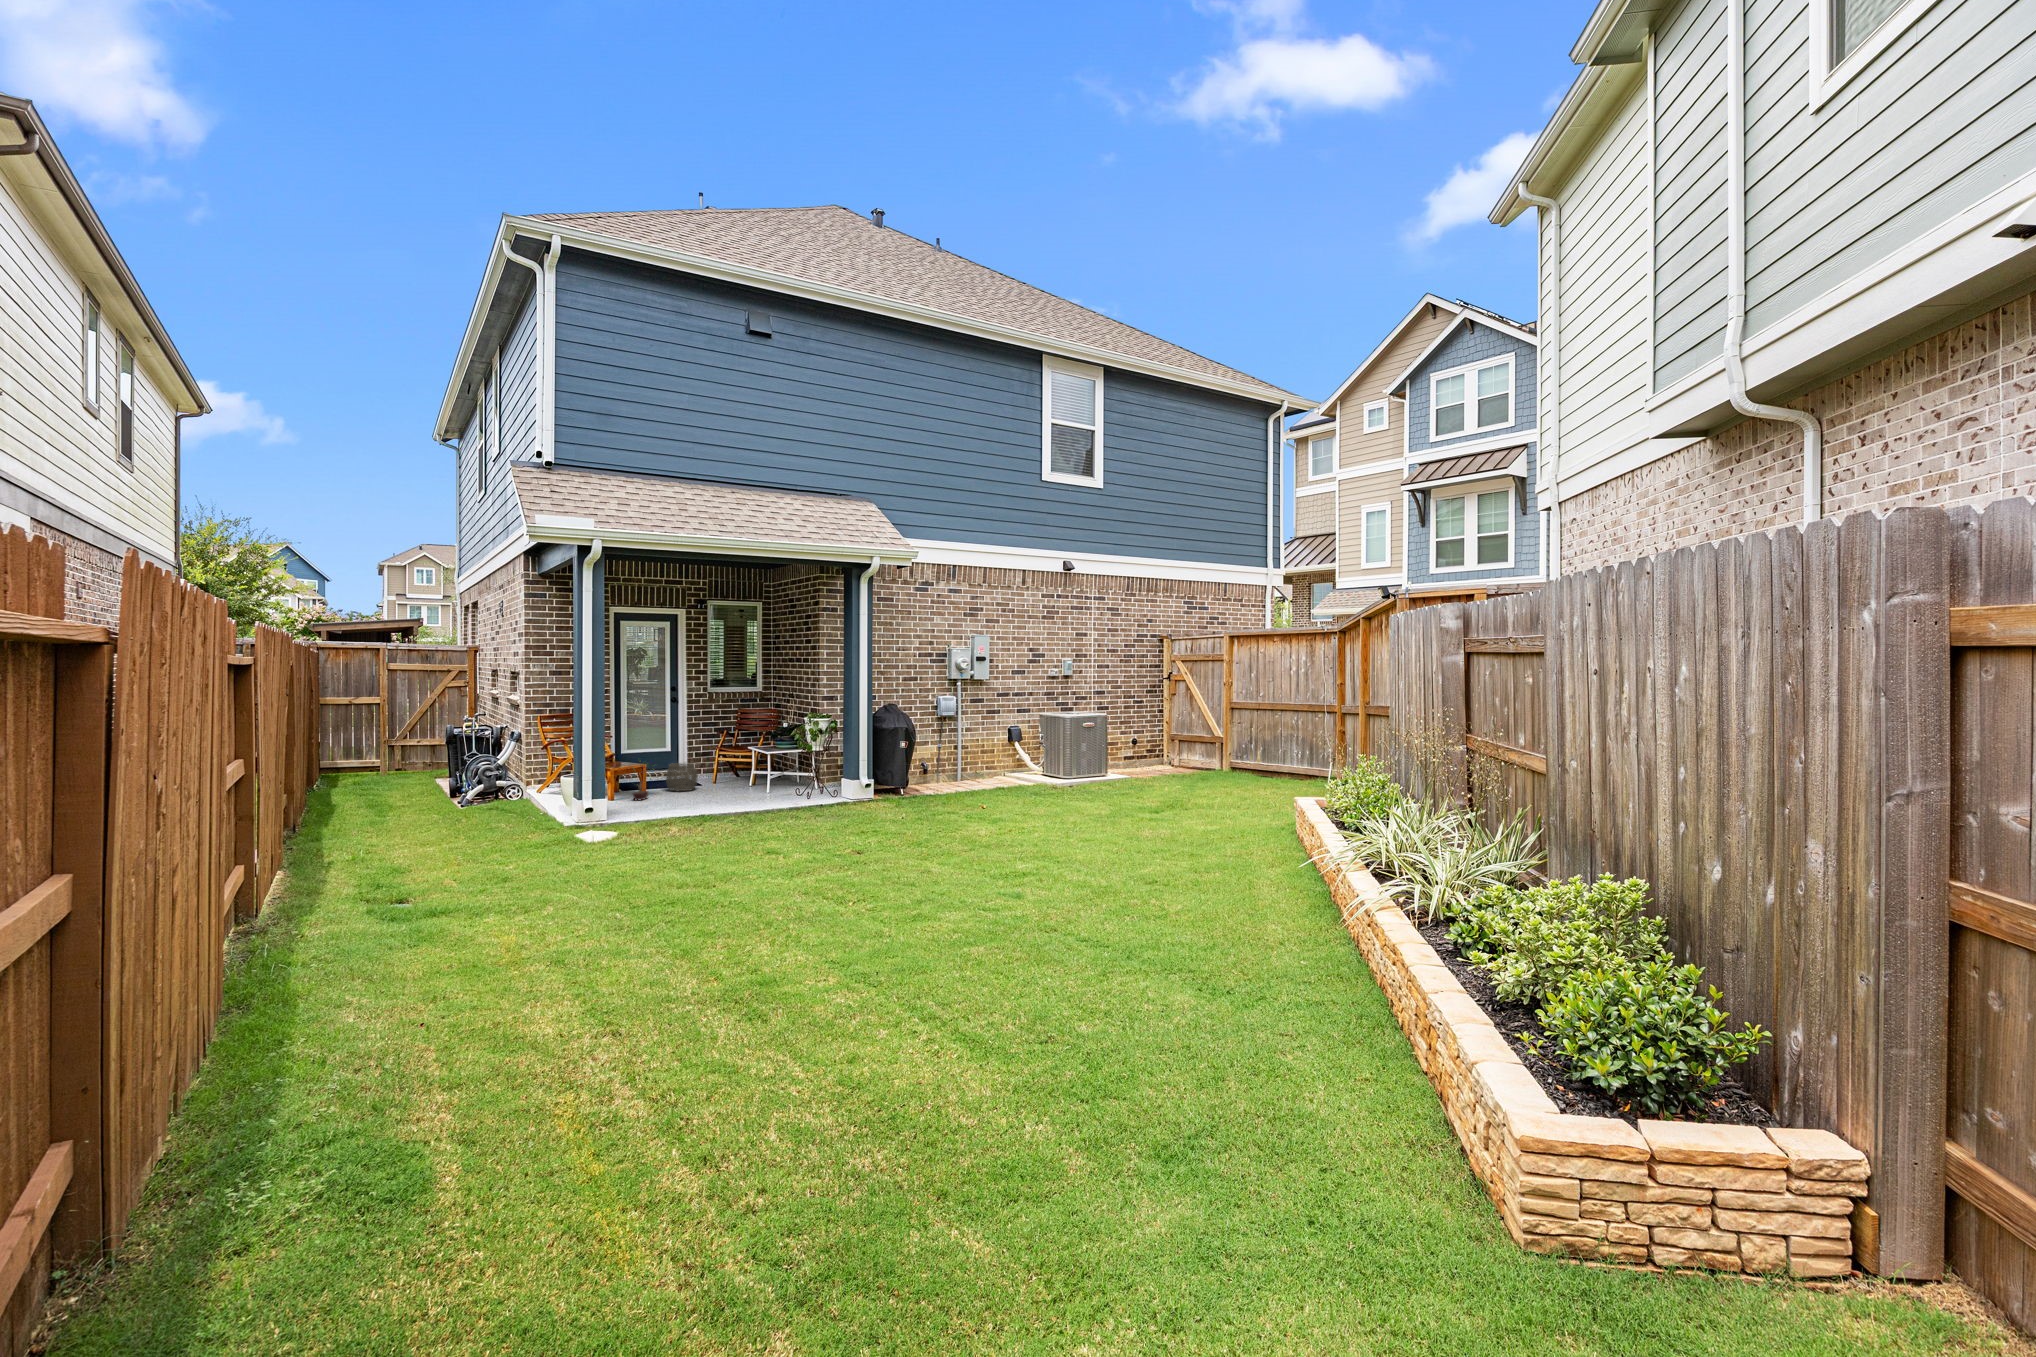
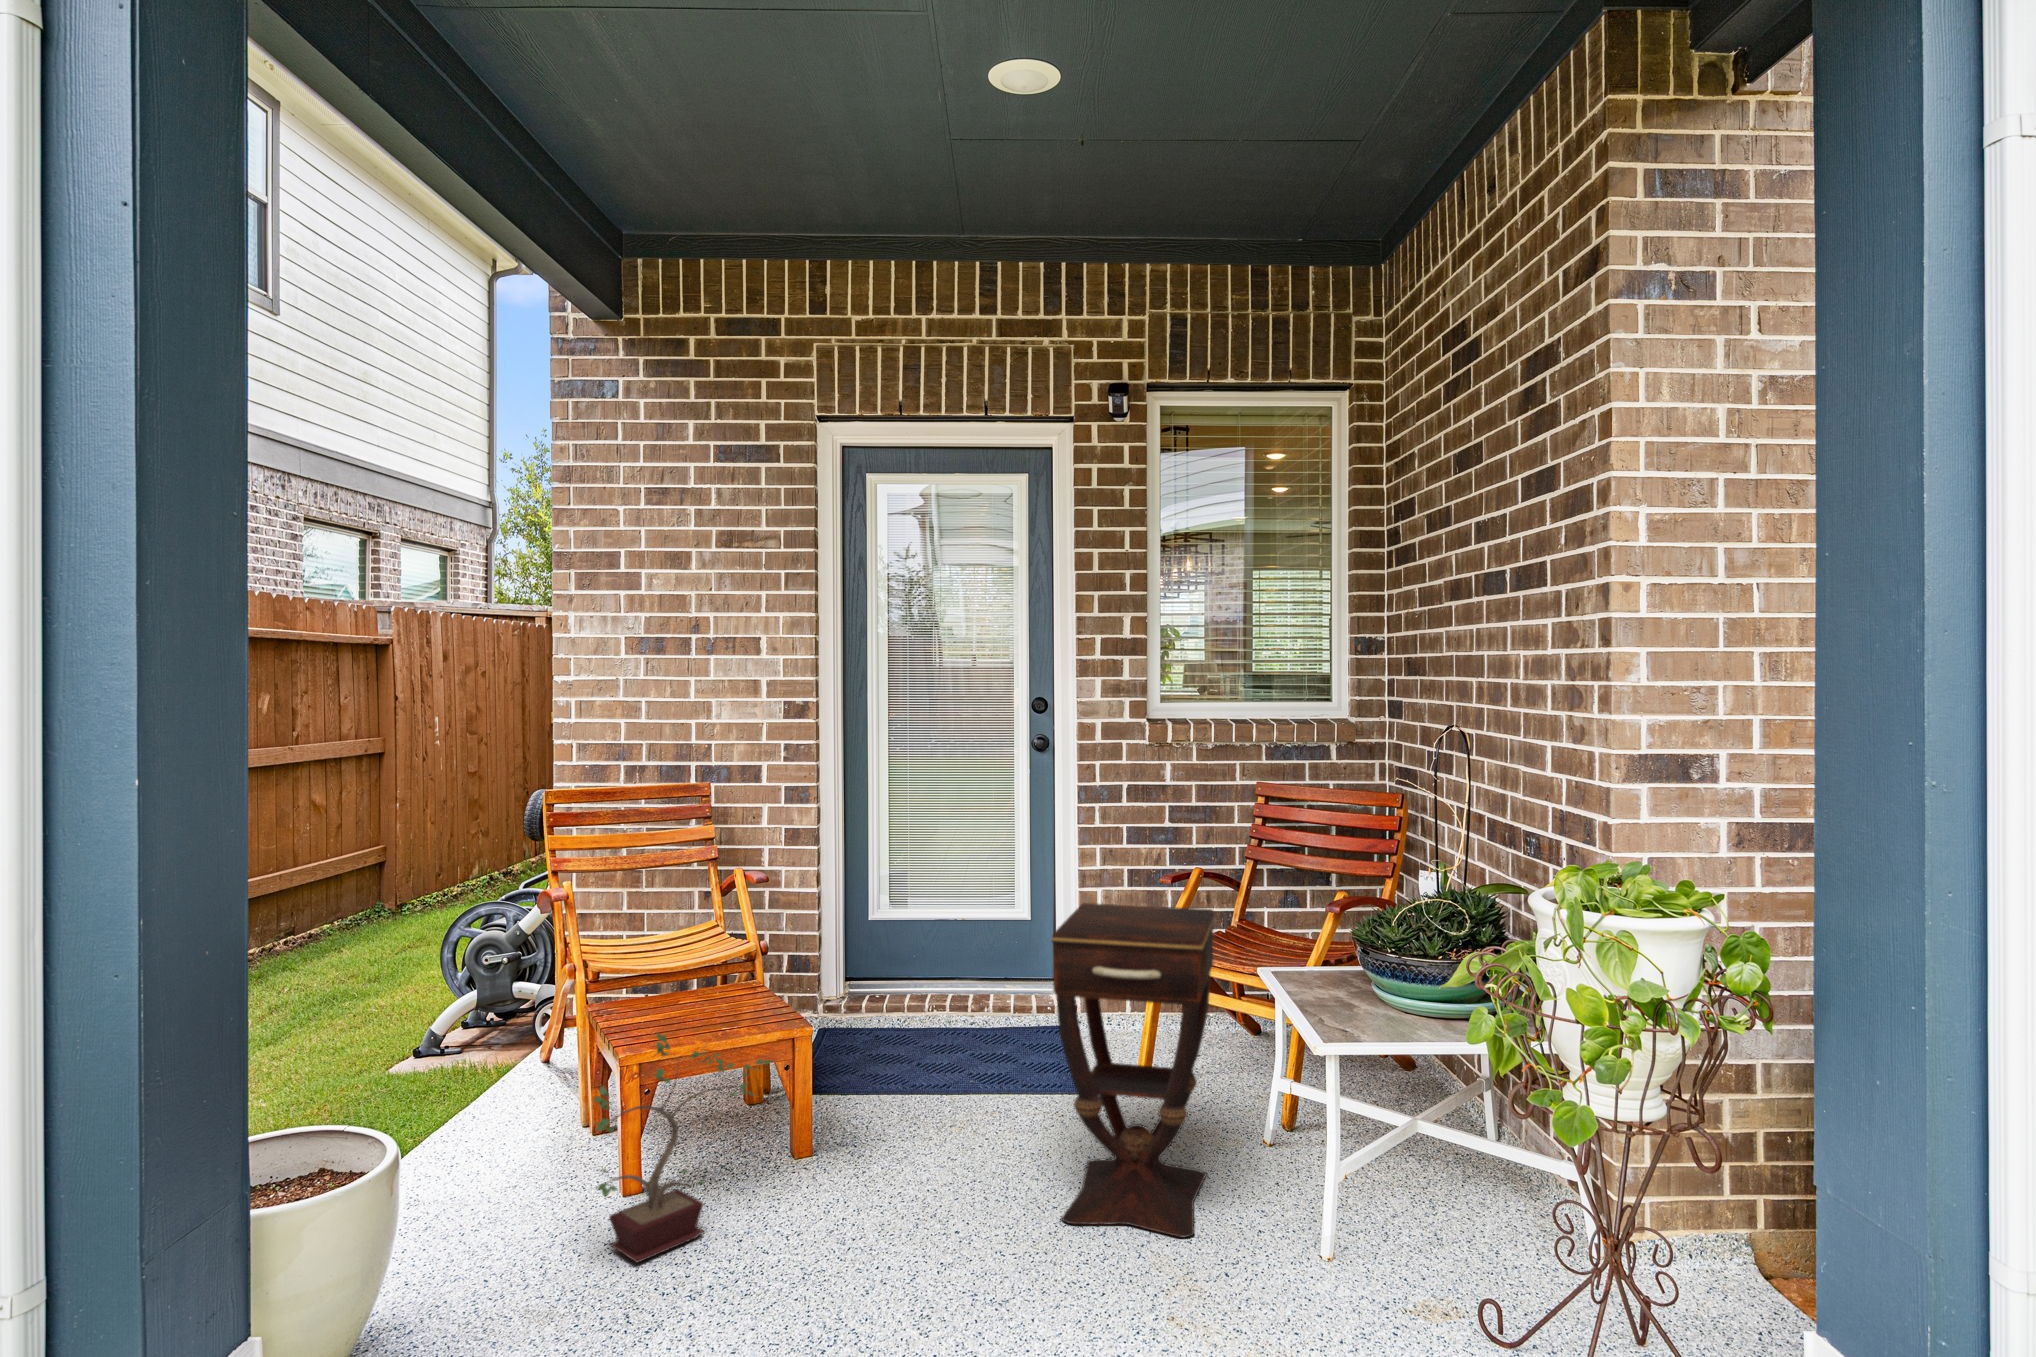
side table: none [715,731,748,792] -> present [1051,903,1215,1237]
woven basket: present [666,763,698,791] -> none [866,1021,1003,1177]

